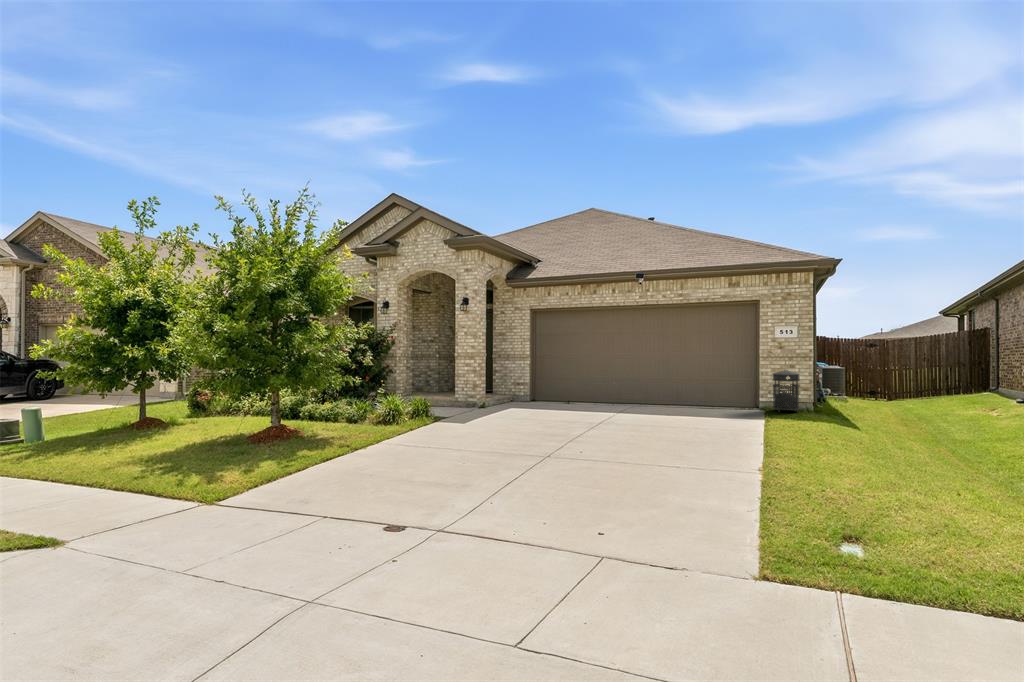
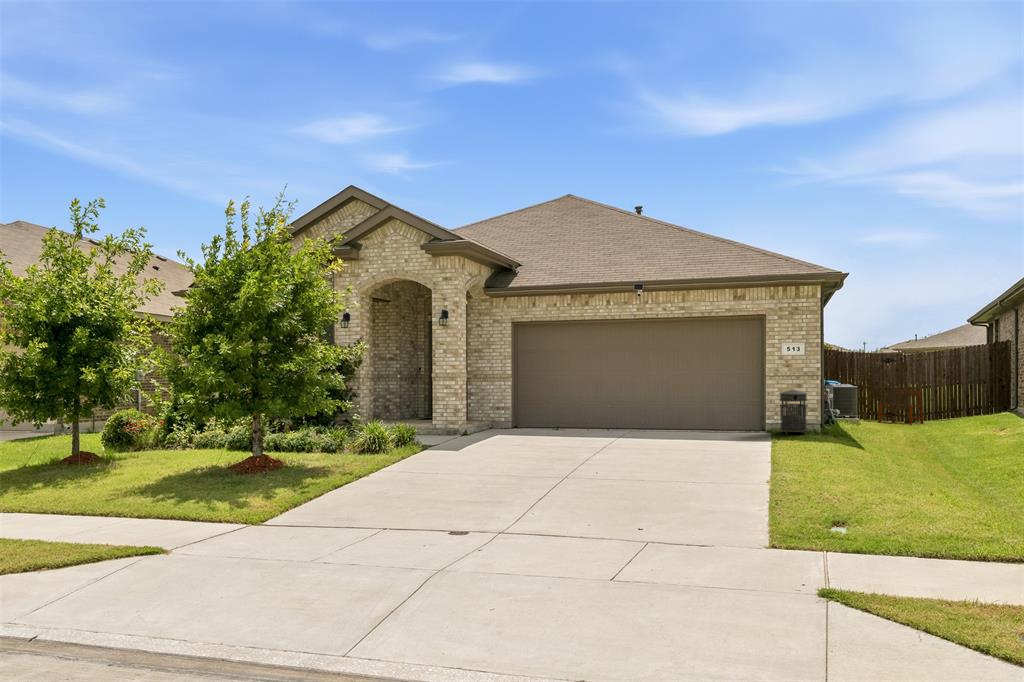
bench: none [864,370,907,403] -> present [879,389,924,425]

